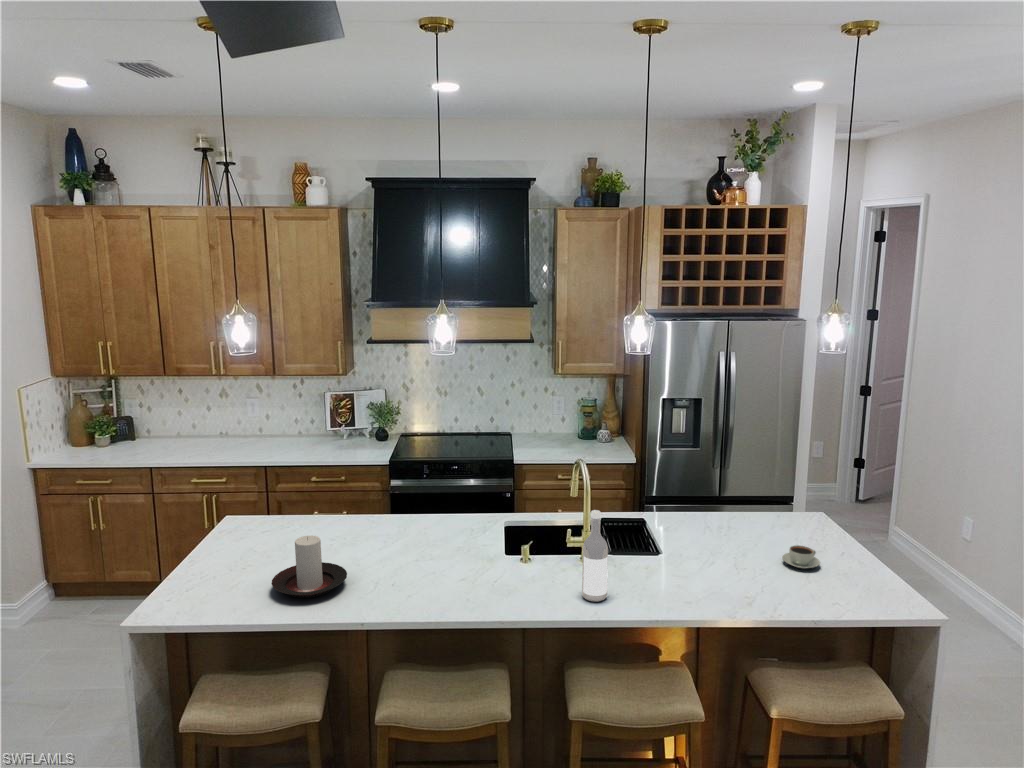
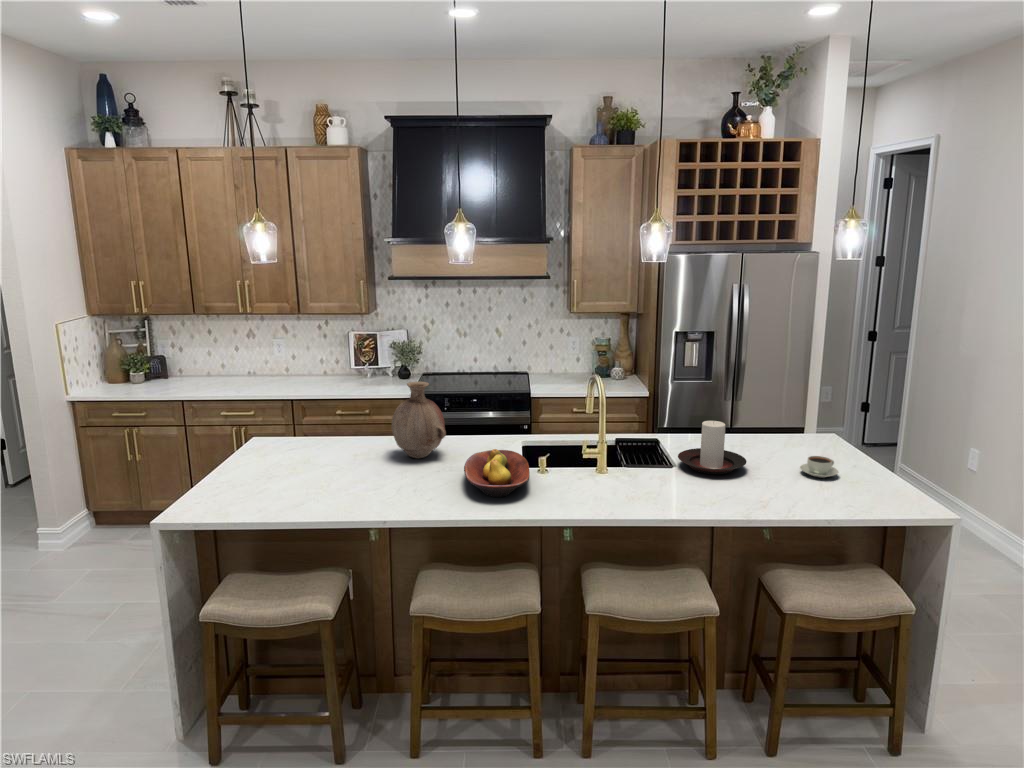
vase: none [372,467,428,545] -> present [392,382,446,458]
wine bottle: present [582,510,608,602] -> none [600,413,626,504]
candle holder: present [271,535,347,598] -> present [678,421,747,474]
fruit bowl: none [446,538,512,593] -> present [464,449,530,497]

